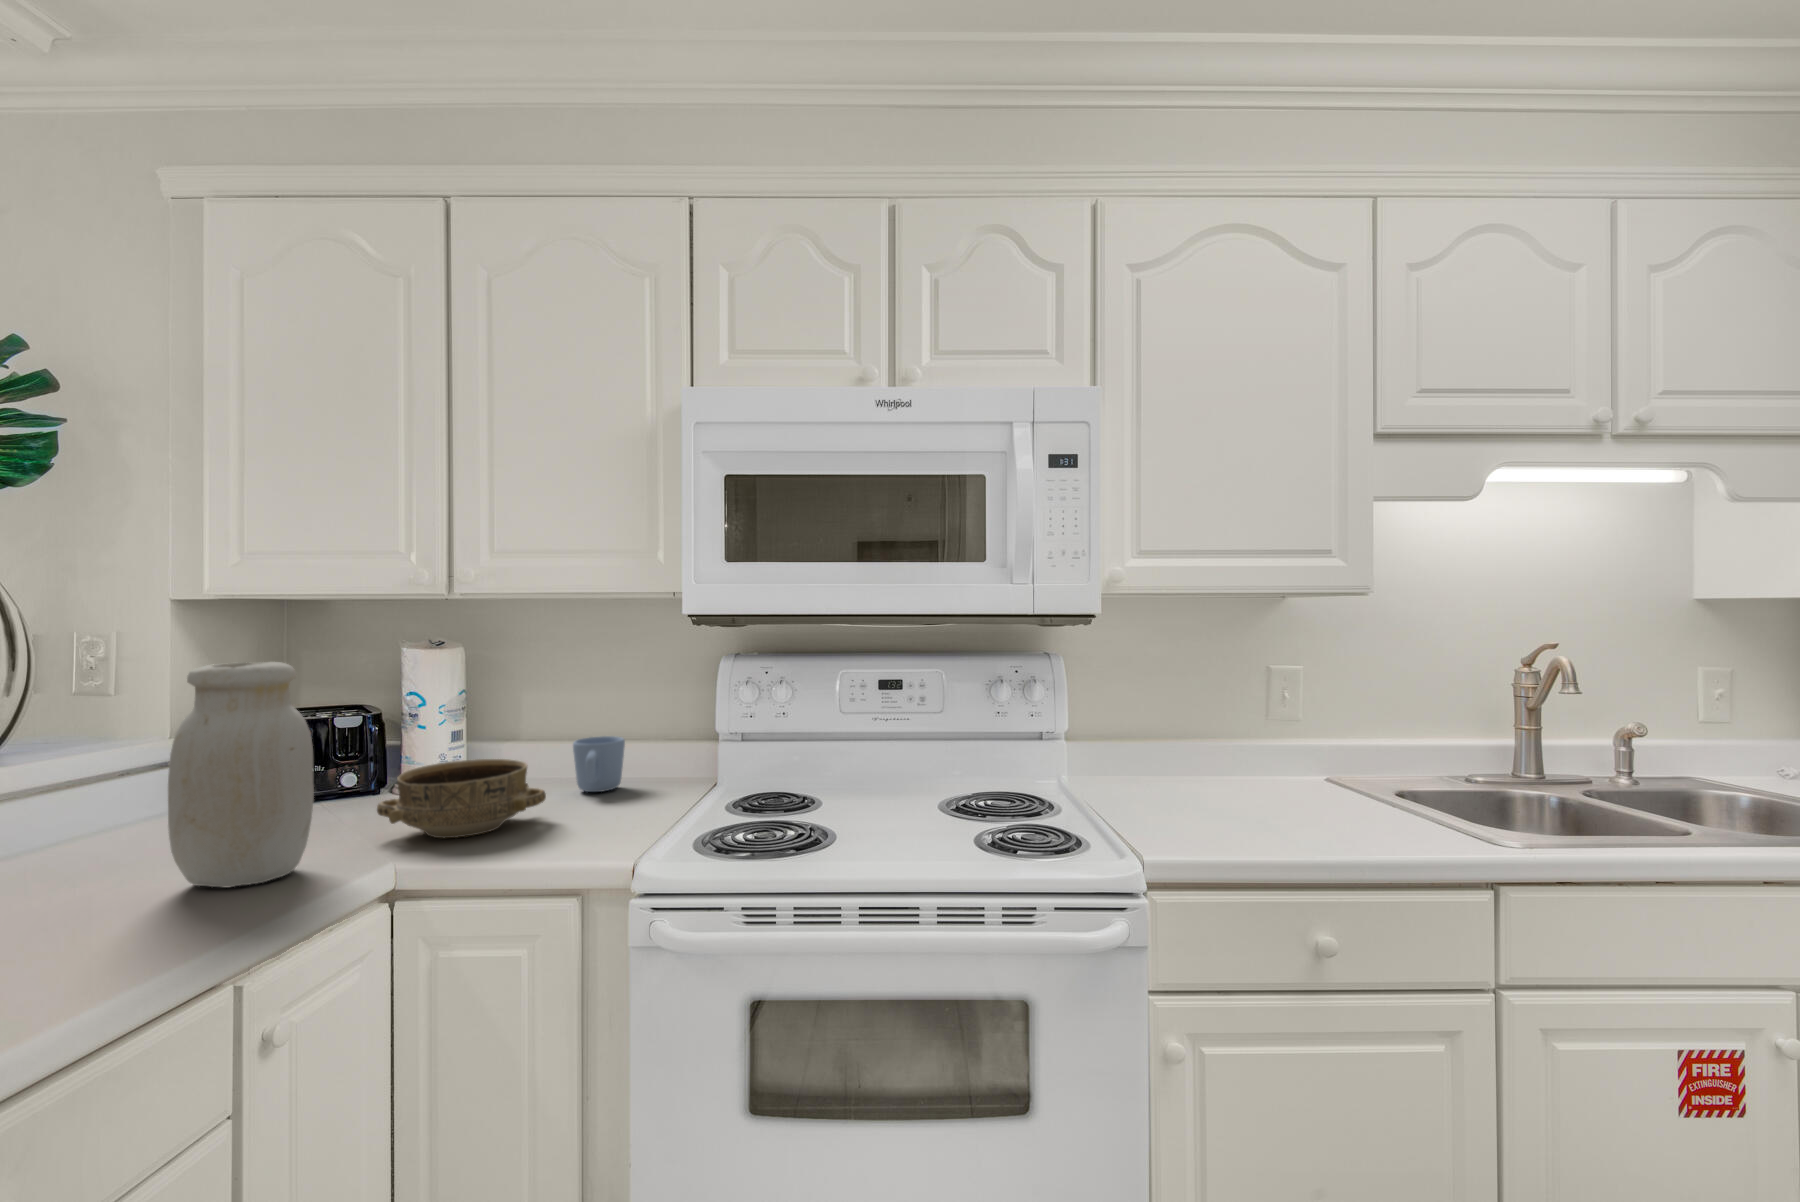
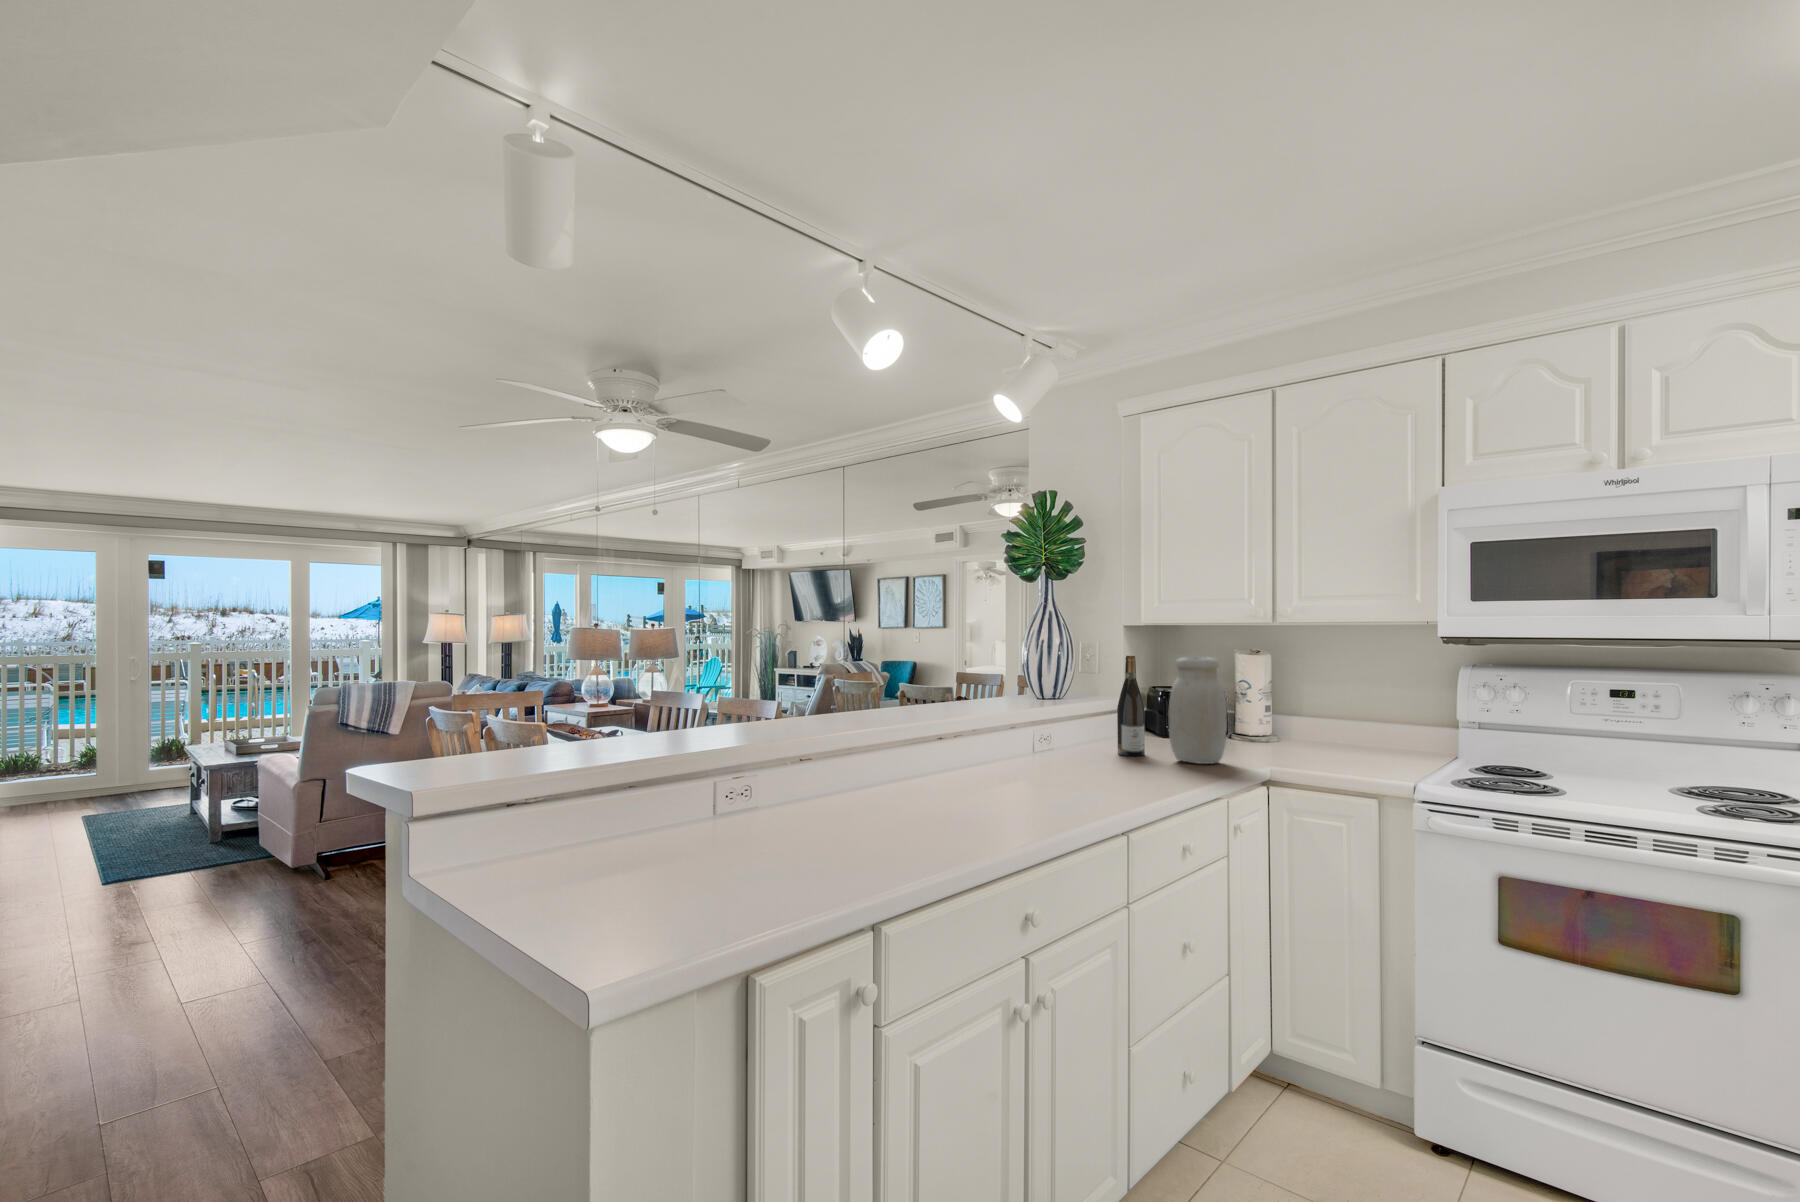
wine bottle: none [56,664,136,888] -> present [1117,656,1145,756]
mug: present [573,736,625,792] -> none [1348,717,1385,753]
ceramic bowl: present [377,759,546,838] -> none [1246,721,1341,761]

